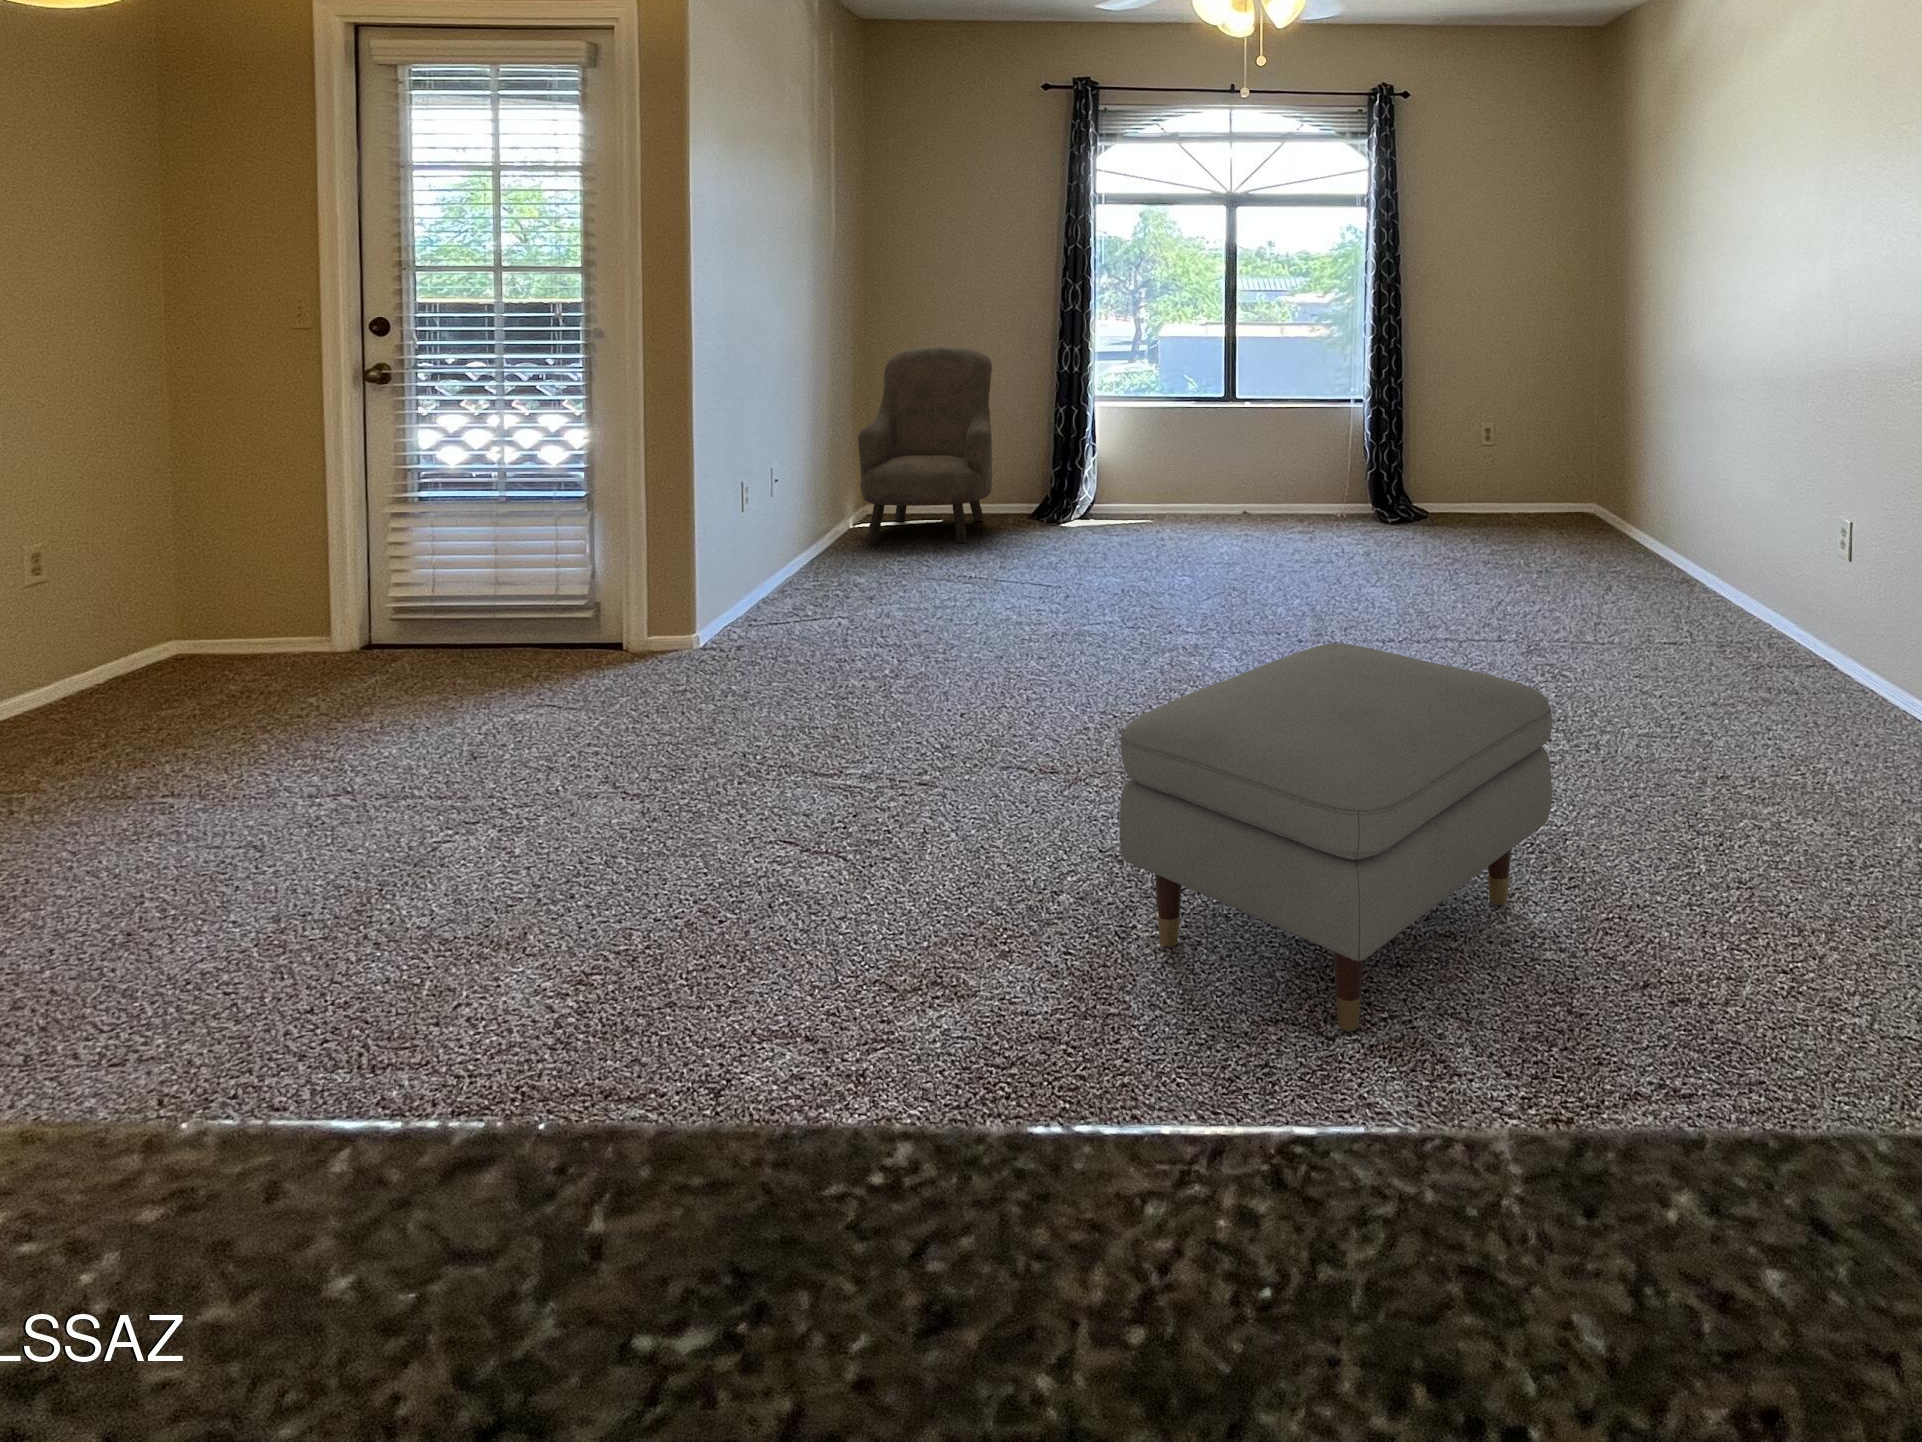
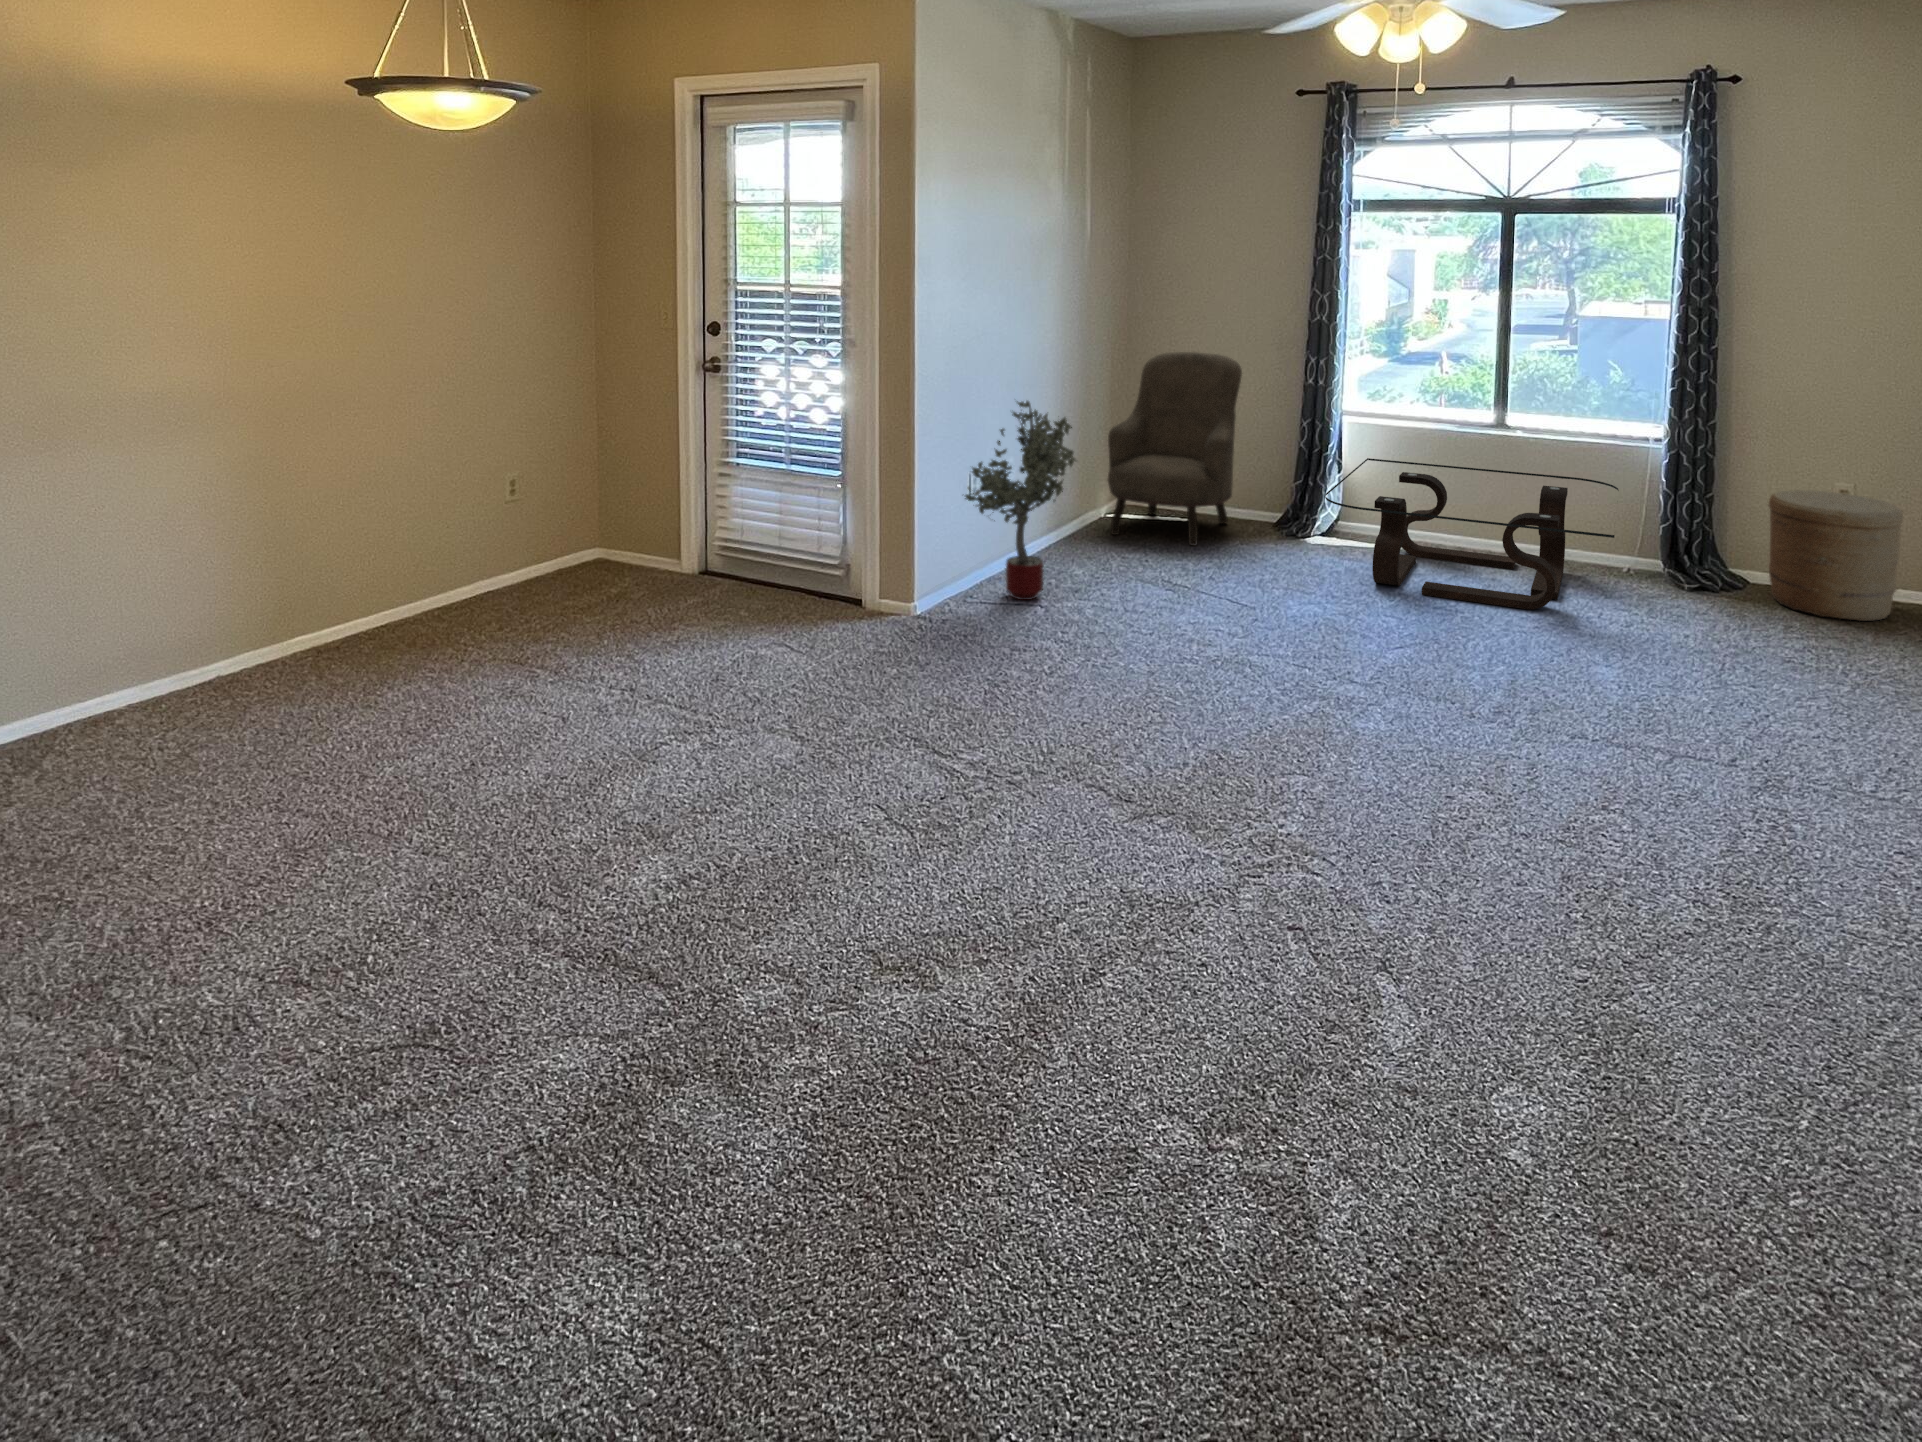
potted tree: none [740,394,863,616] -> present [965,401,1076,600]
woven basket: none [1448,431,1542,531] -> present [1768,490,1903,621]
coffee table: none [1105,440,1364,556] -> present [1325,458,1619,609]
ottoman: present [1120,643,1552,1032] -> none [1083,739,1568,1150]

